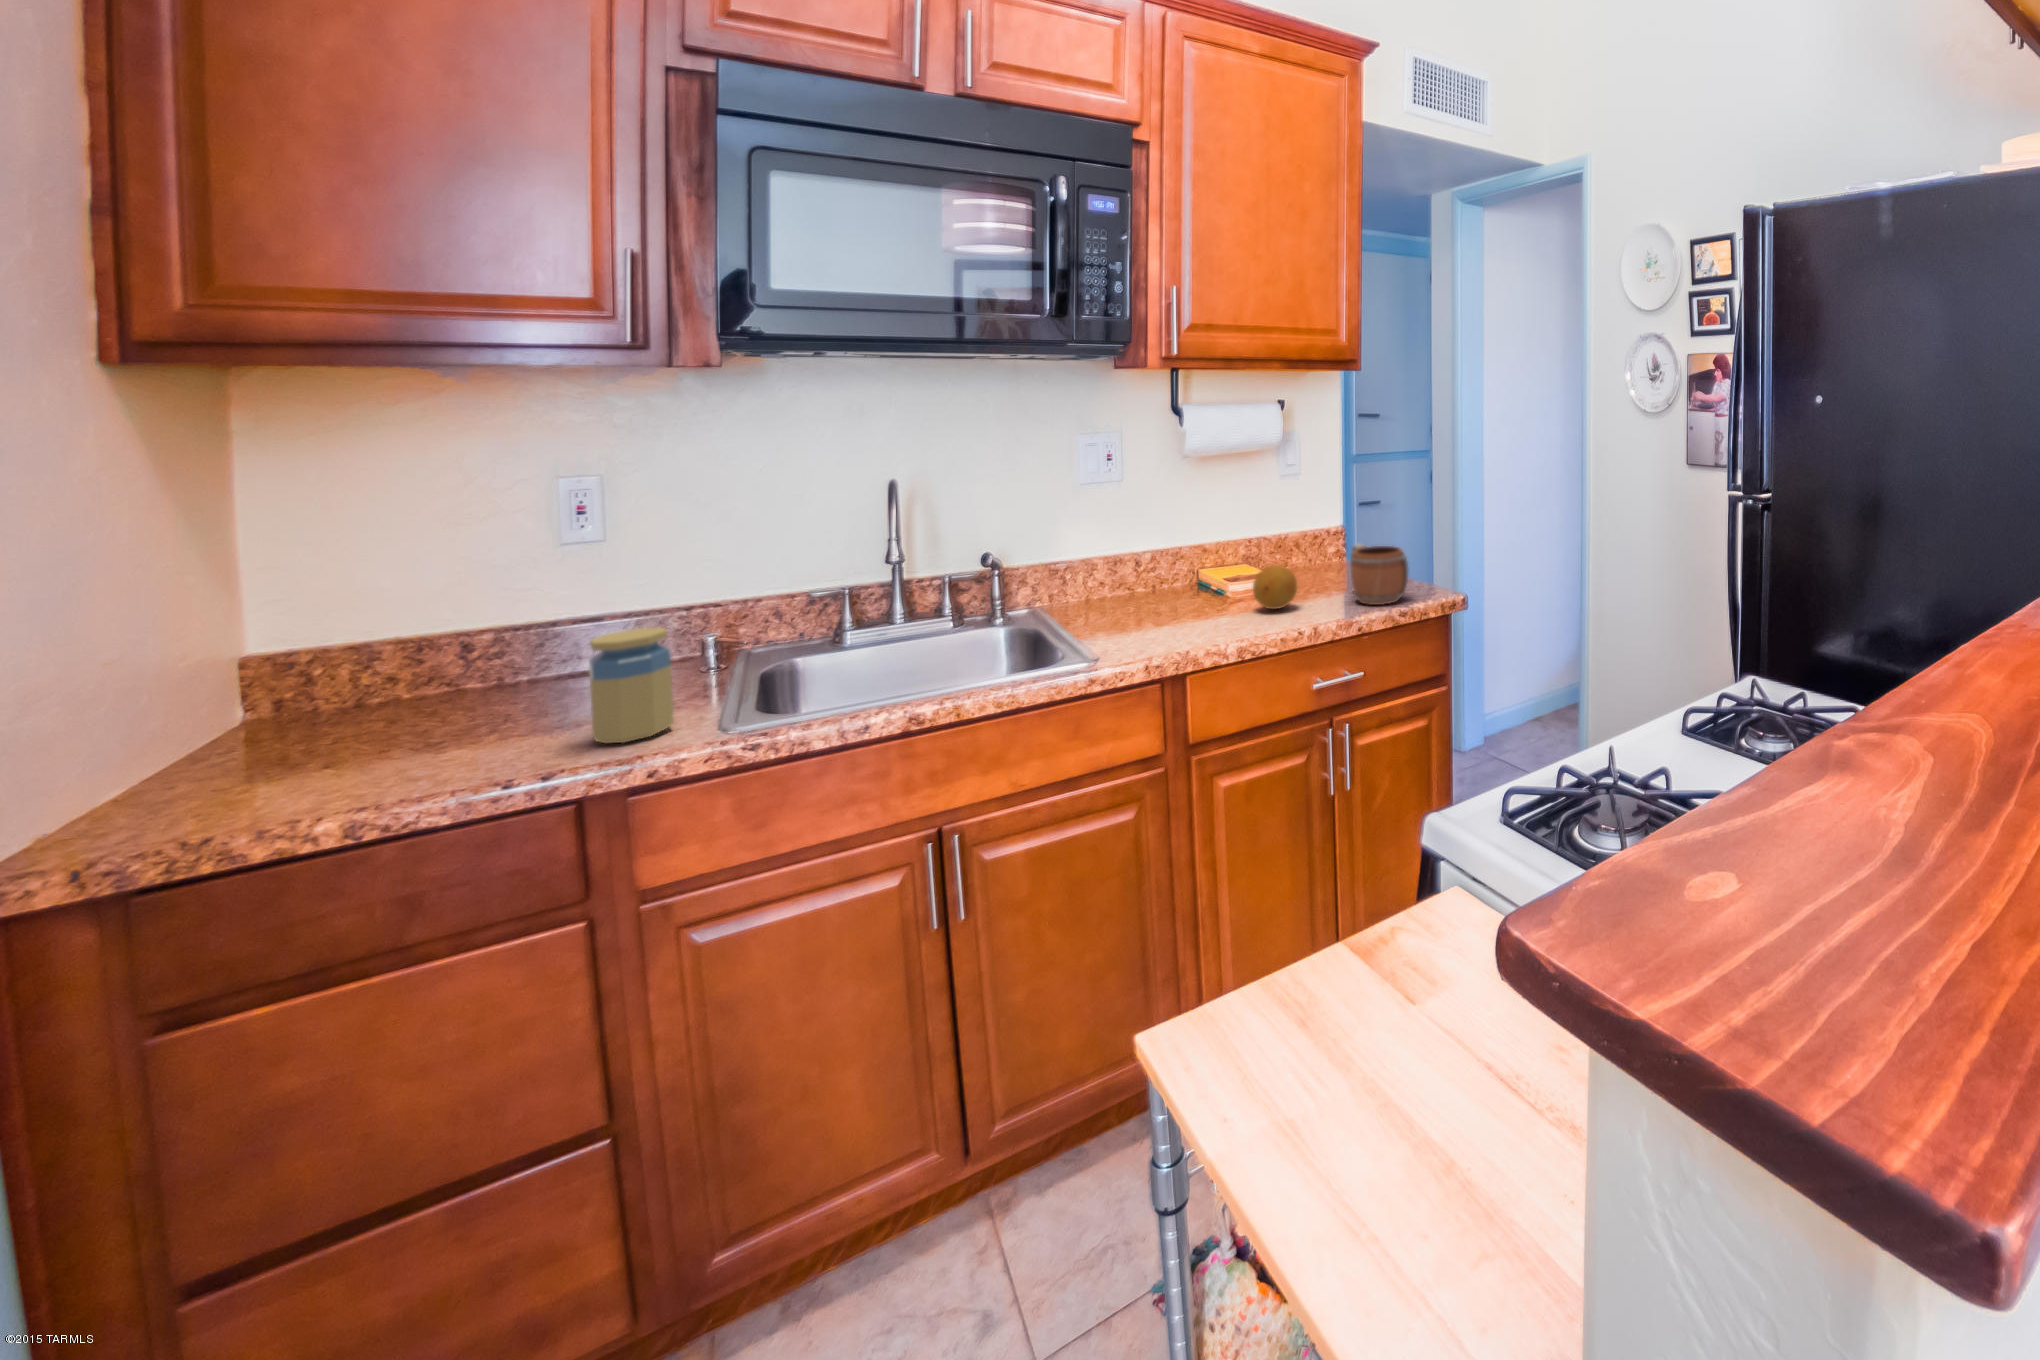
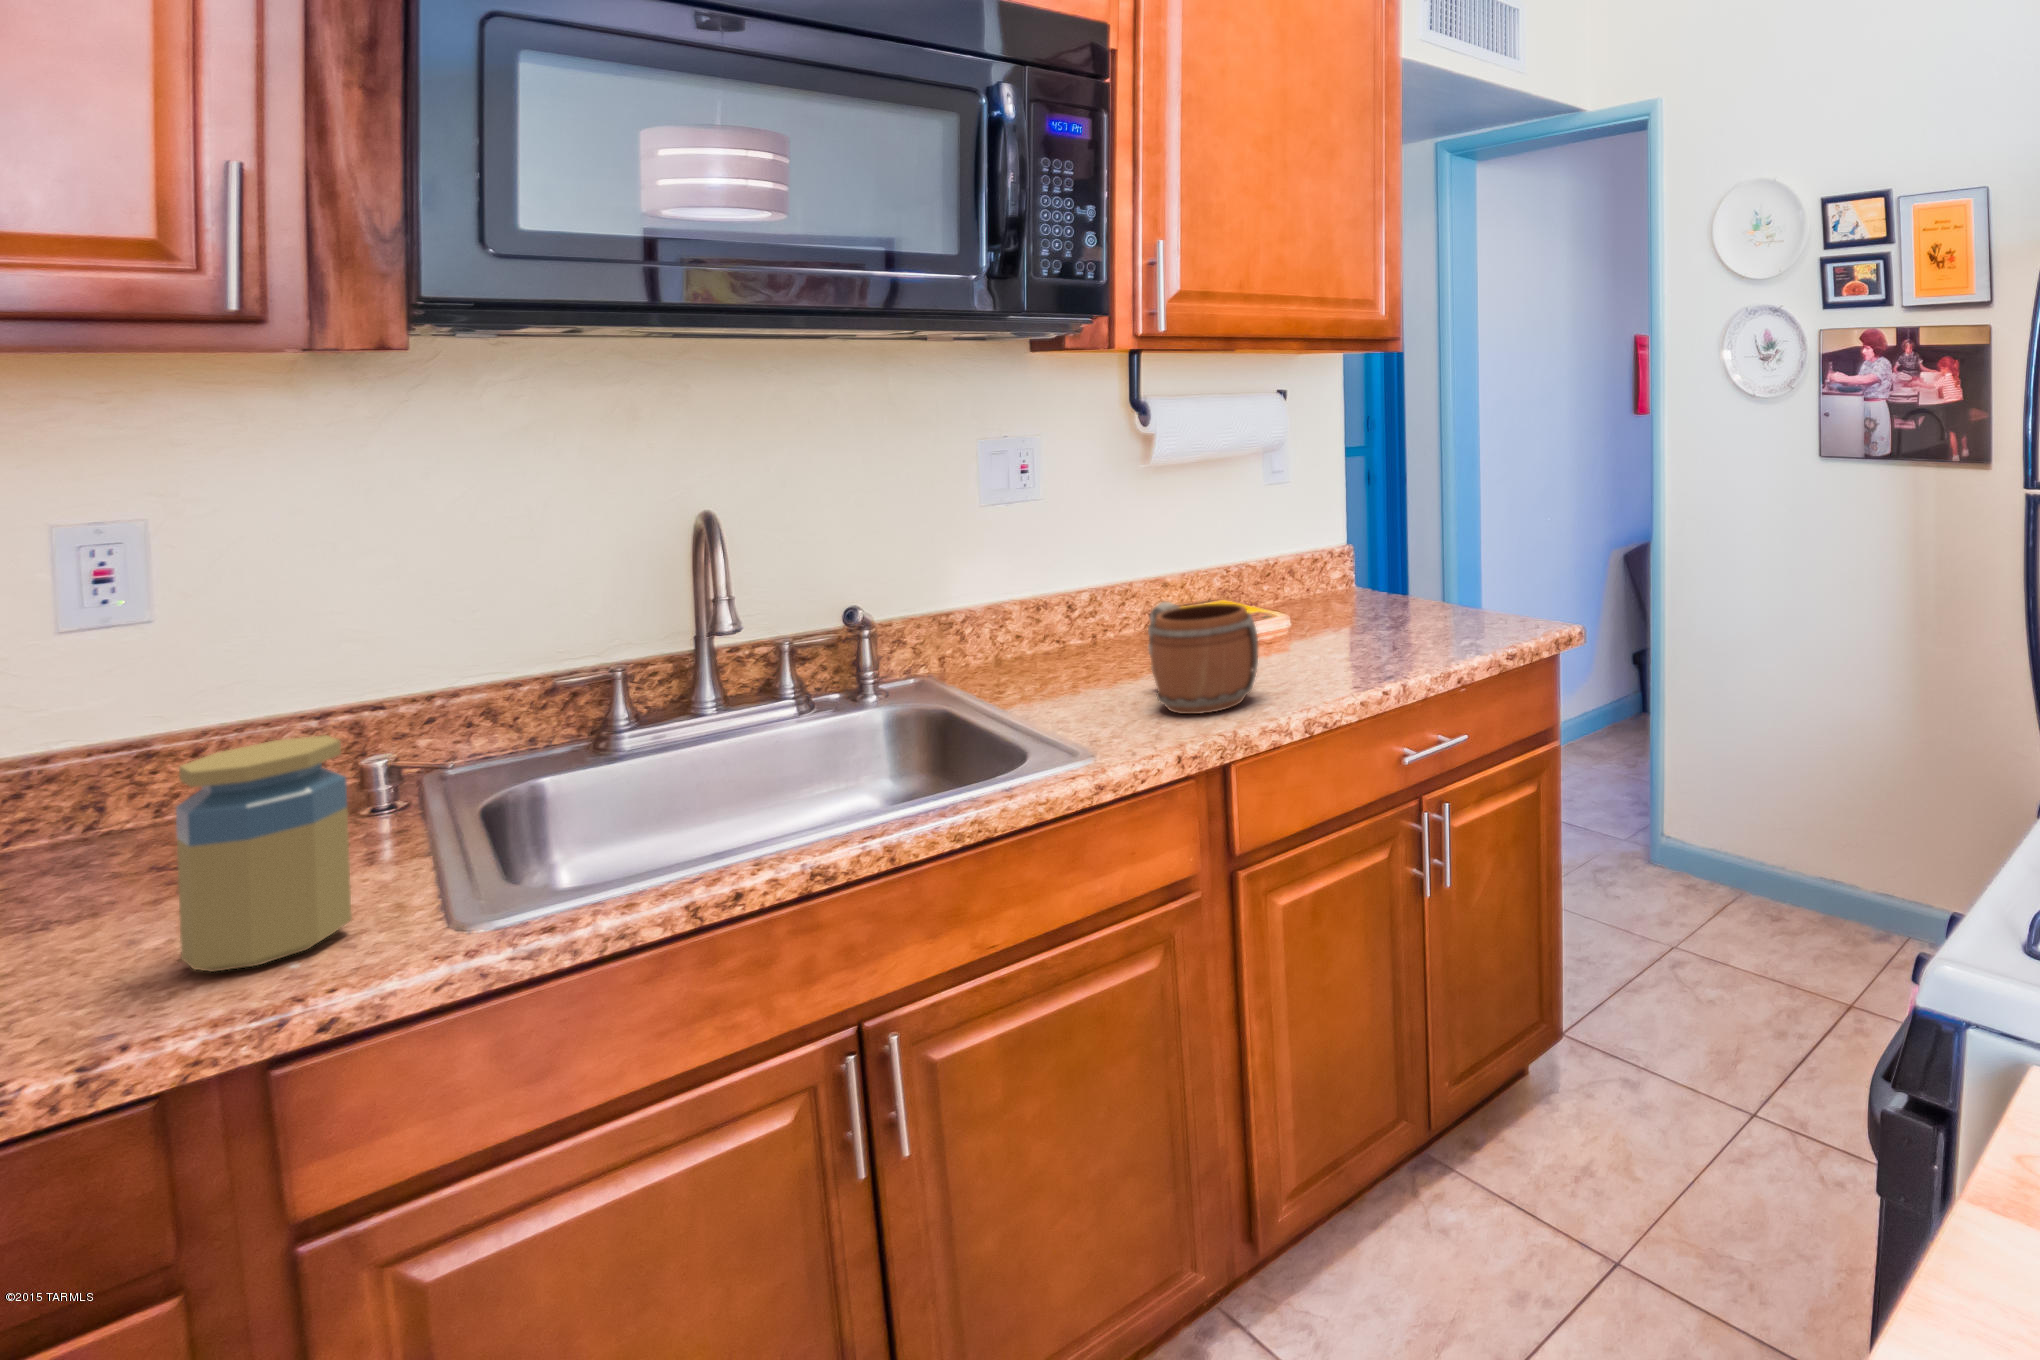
mug: present [1350,544,1408,605] -> present [1148,602,1258,714]
fruit: present [1253,565,1297,609] -> none [1278,592,1346,661]

